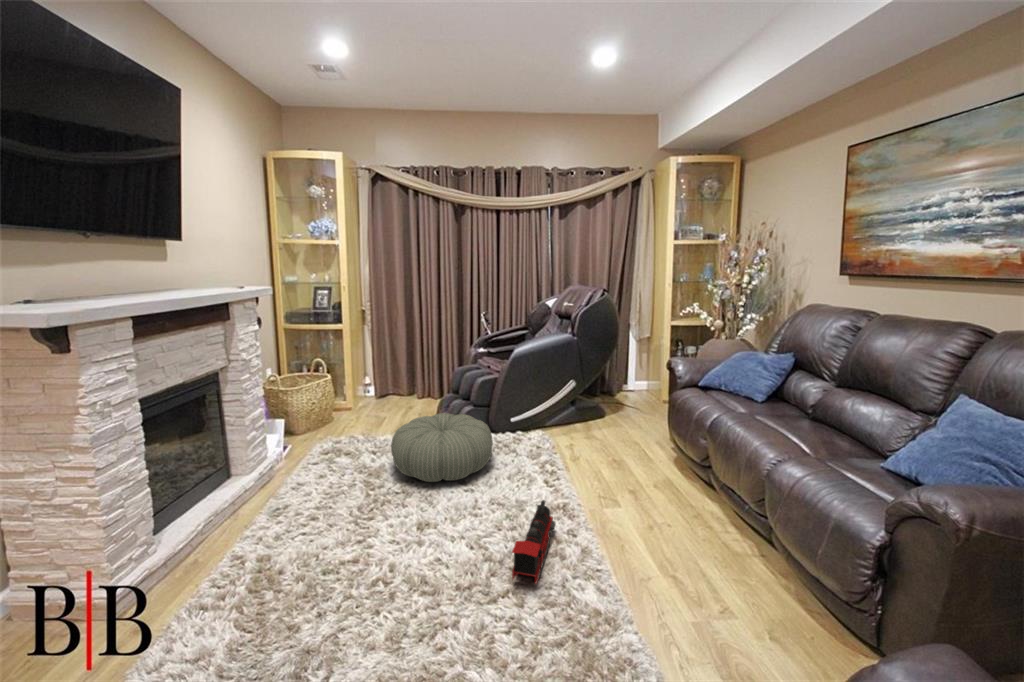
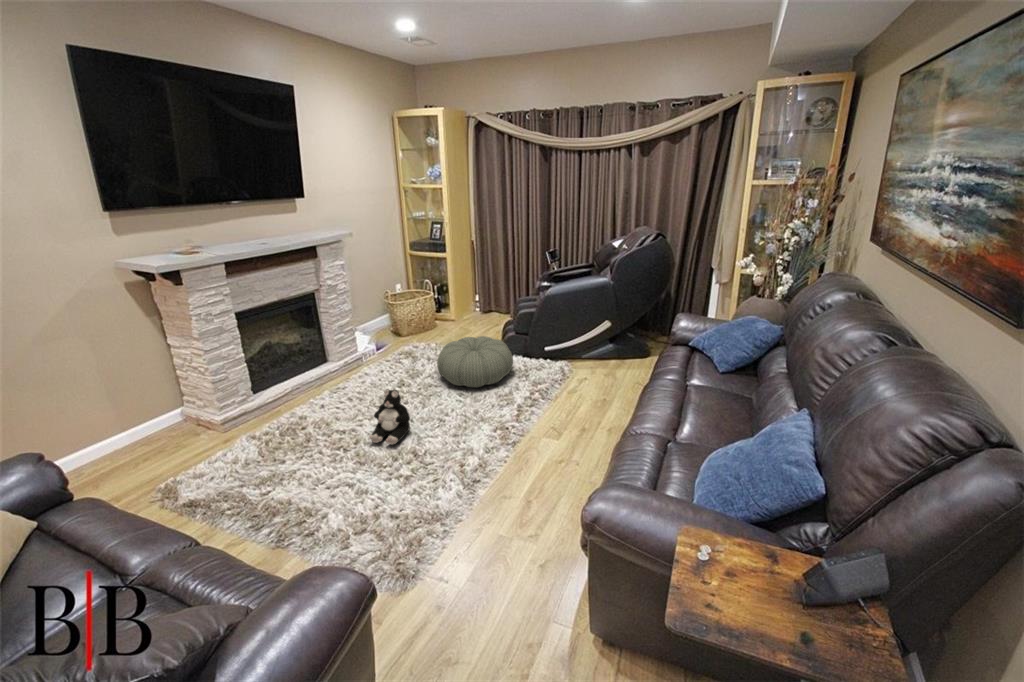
plush toy: none [355,495,419,595] -> present [369,389,410,445]
toy train: present [512,500,556,584] -> none [446,413,506,462]

